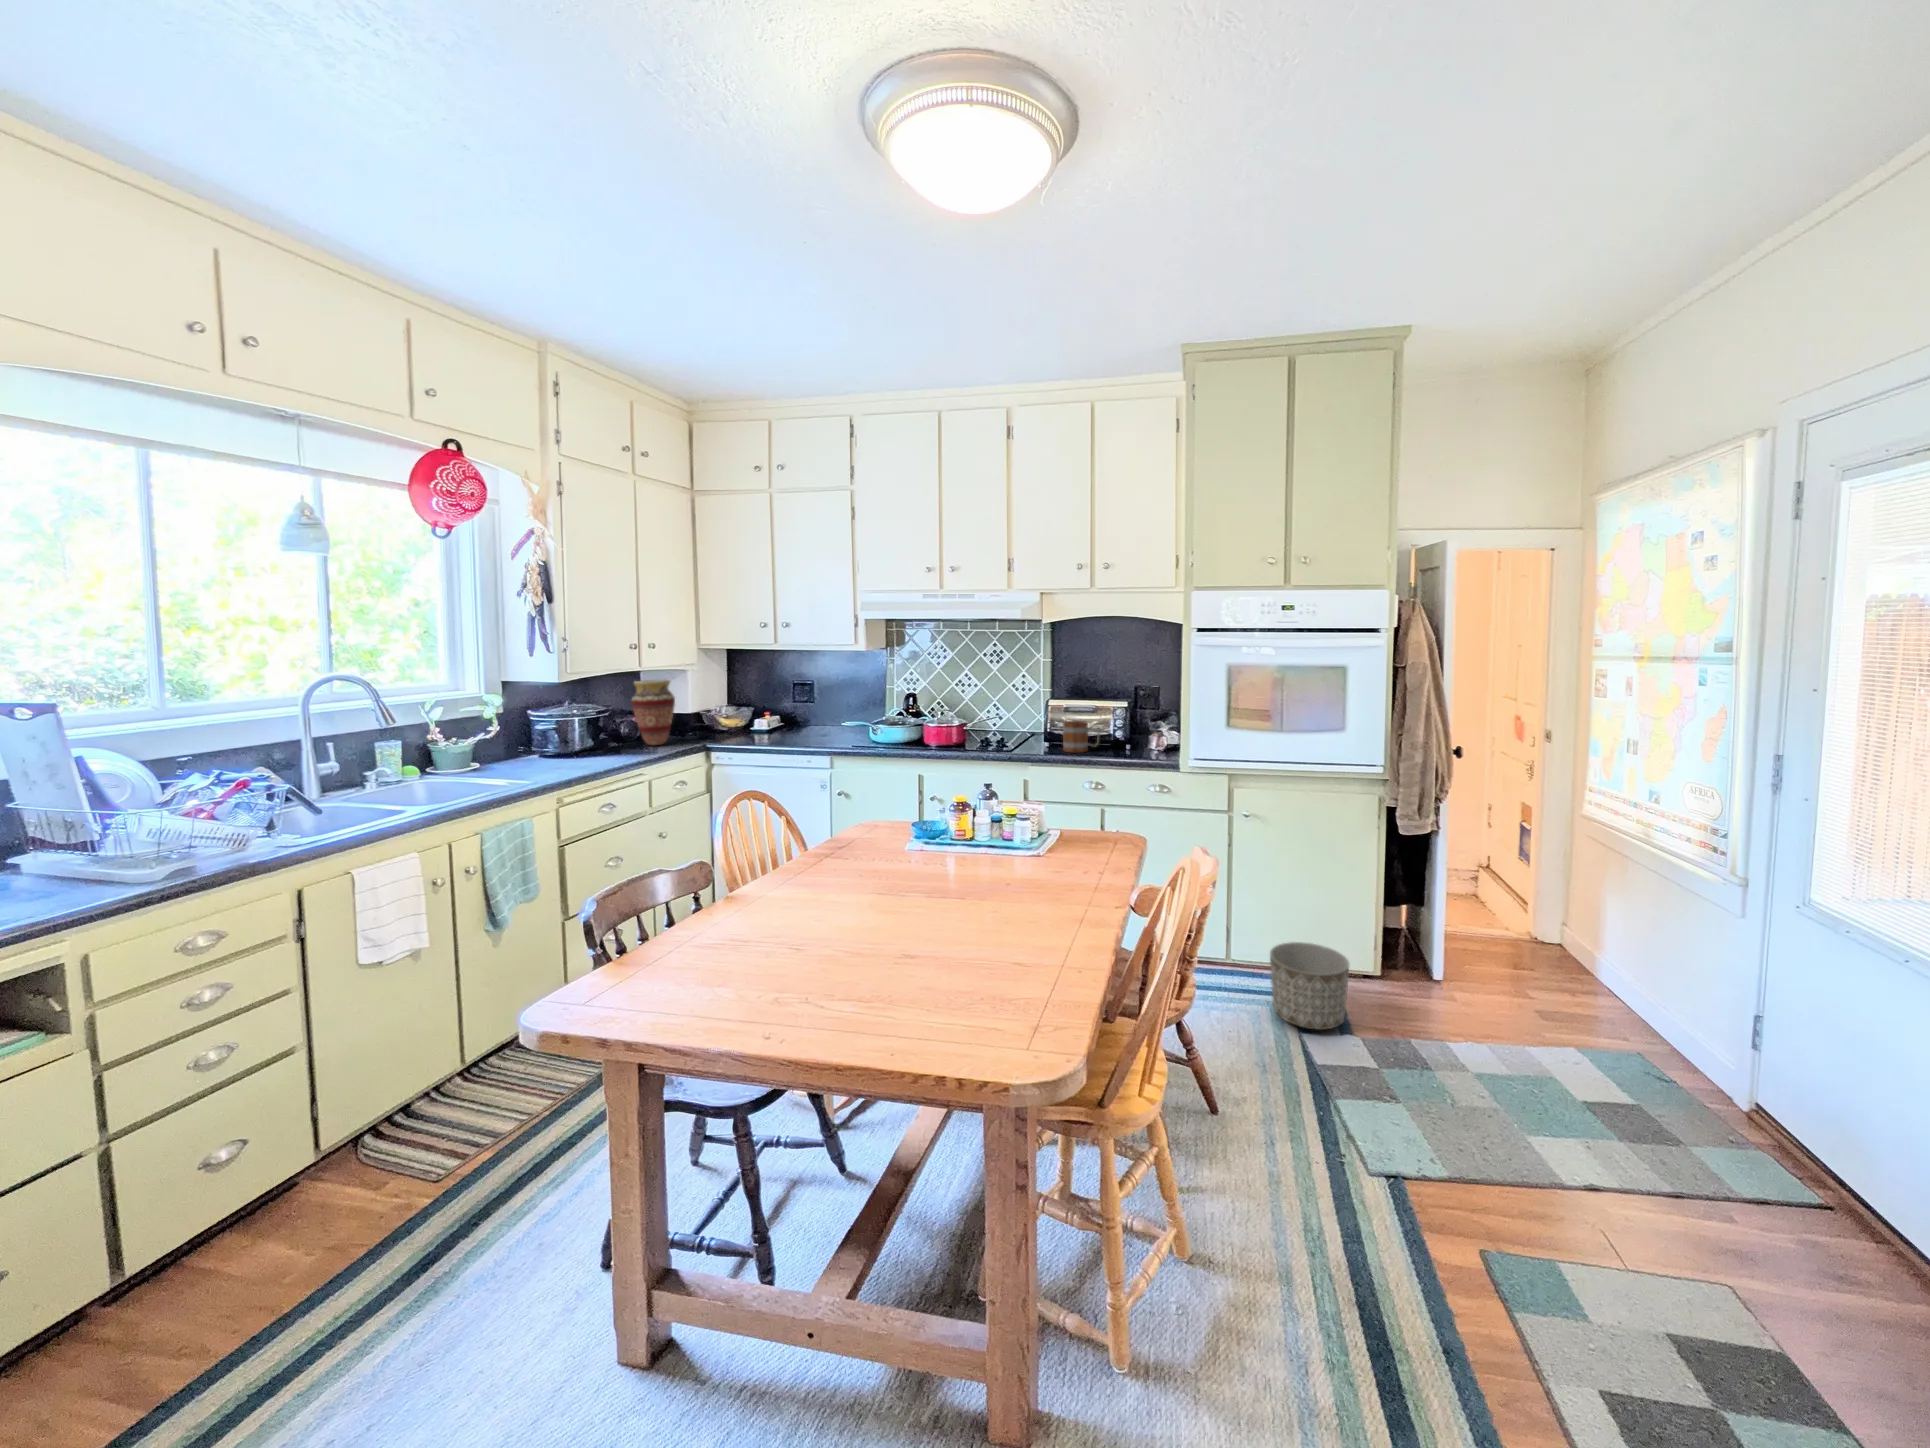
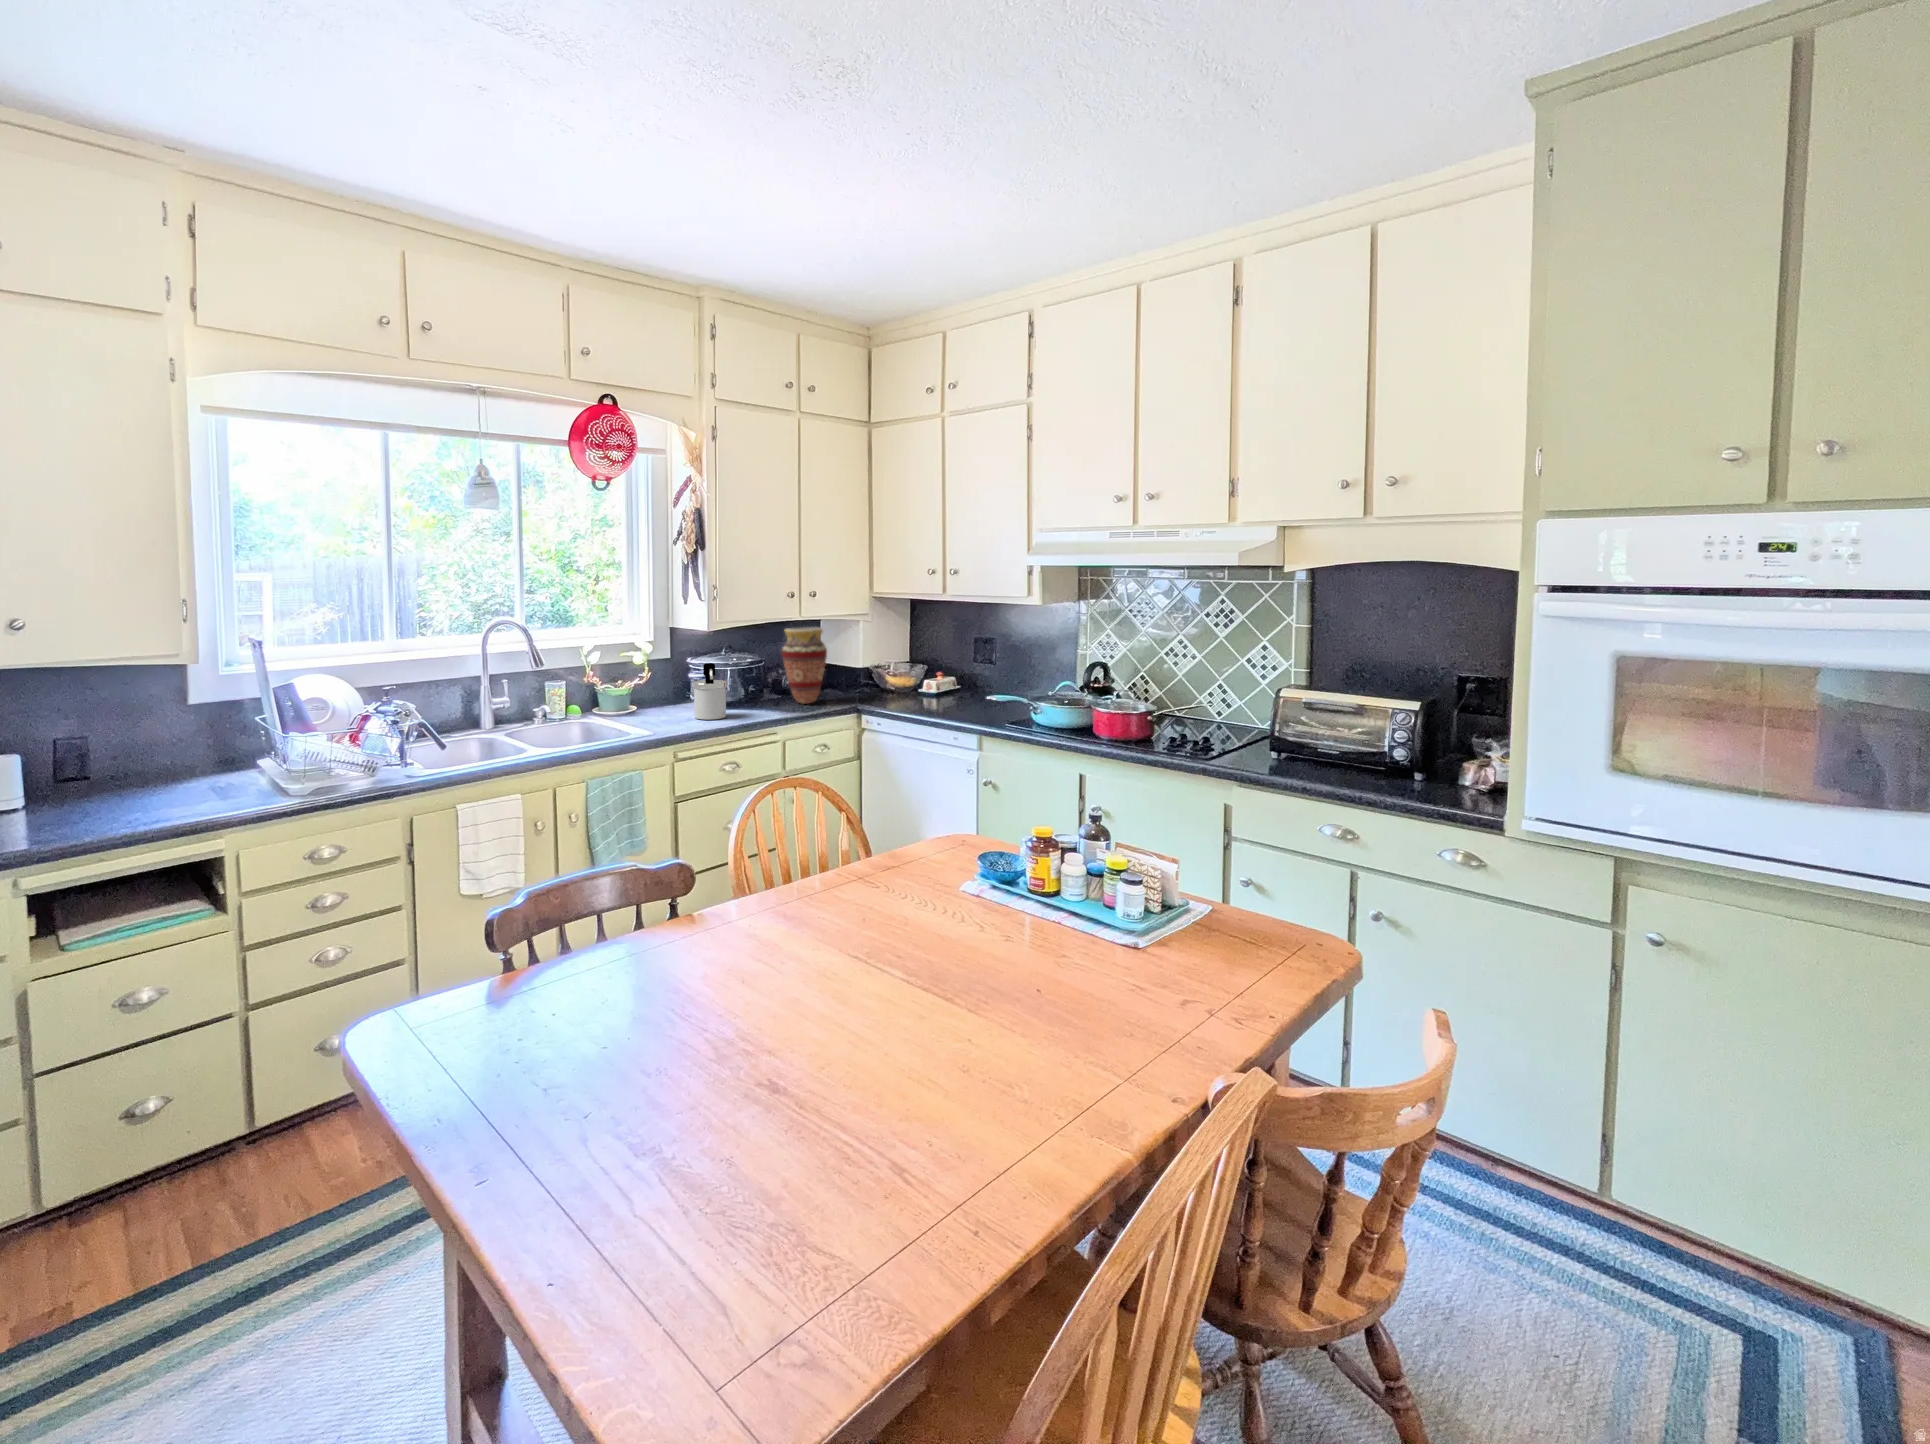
soap dispenser: none [552,714,588,765] -> present [693,663,727,720]
mug: present [1063,721,1100,753] -> none [1294,724,1356,776]
planter: present [1270,942,1349,1030] -> none [1610,1164,1788,1349]

